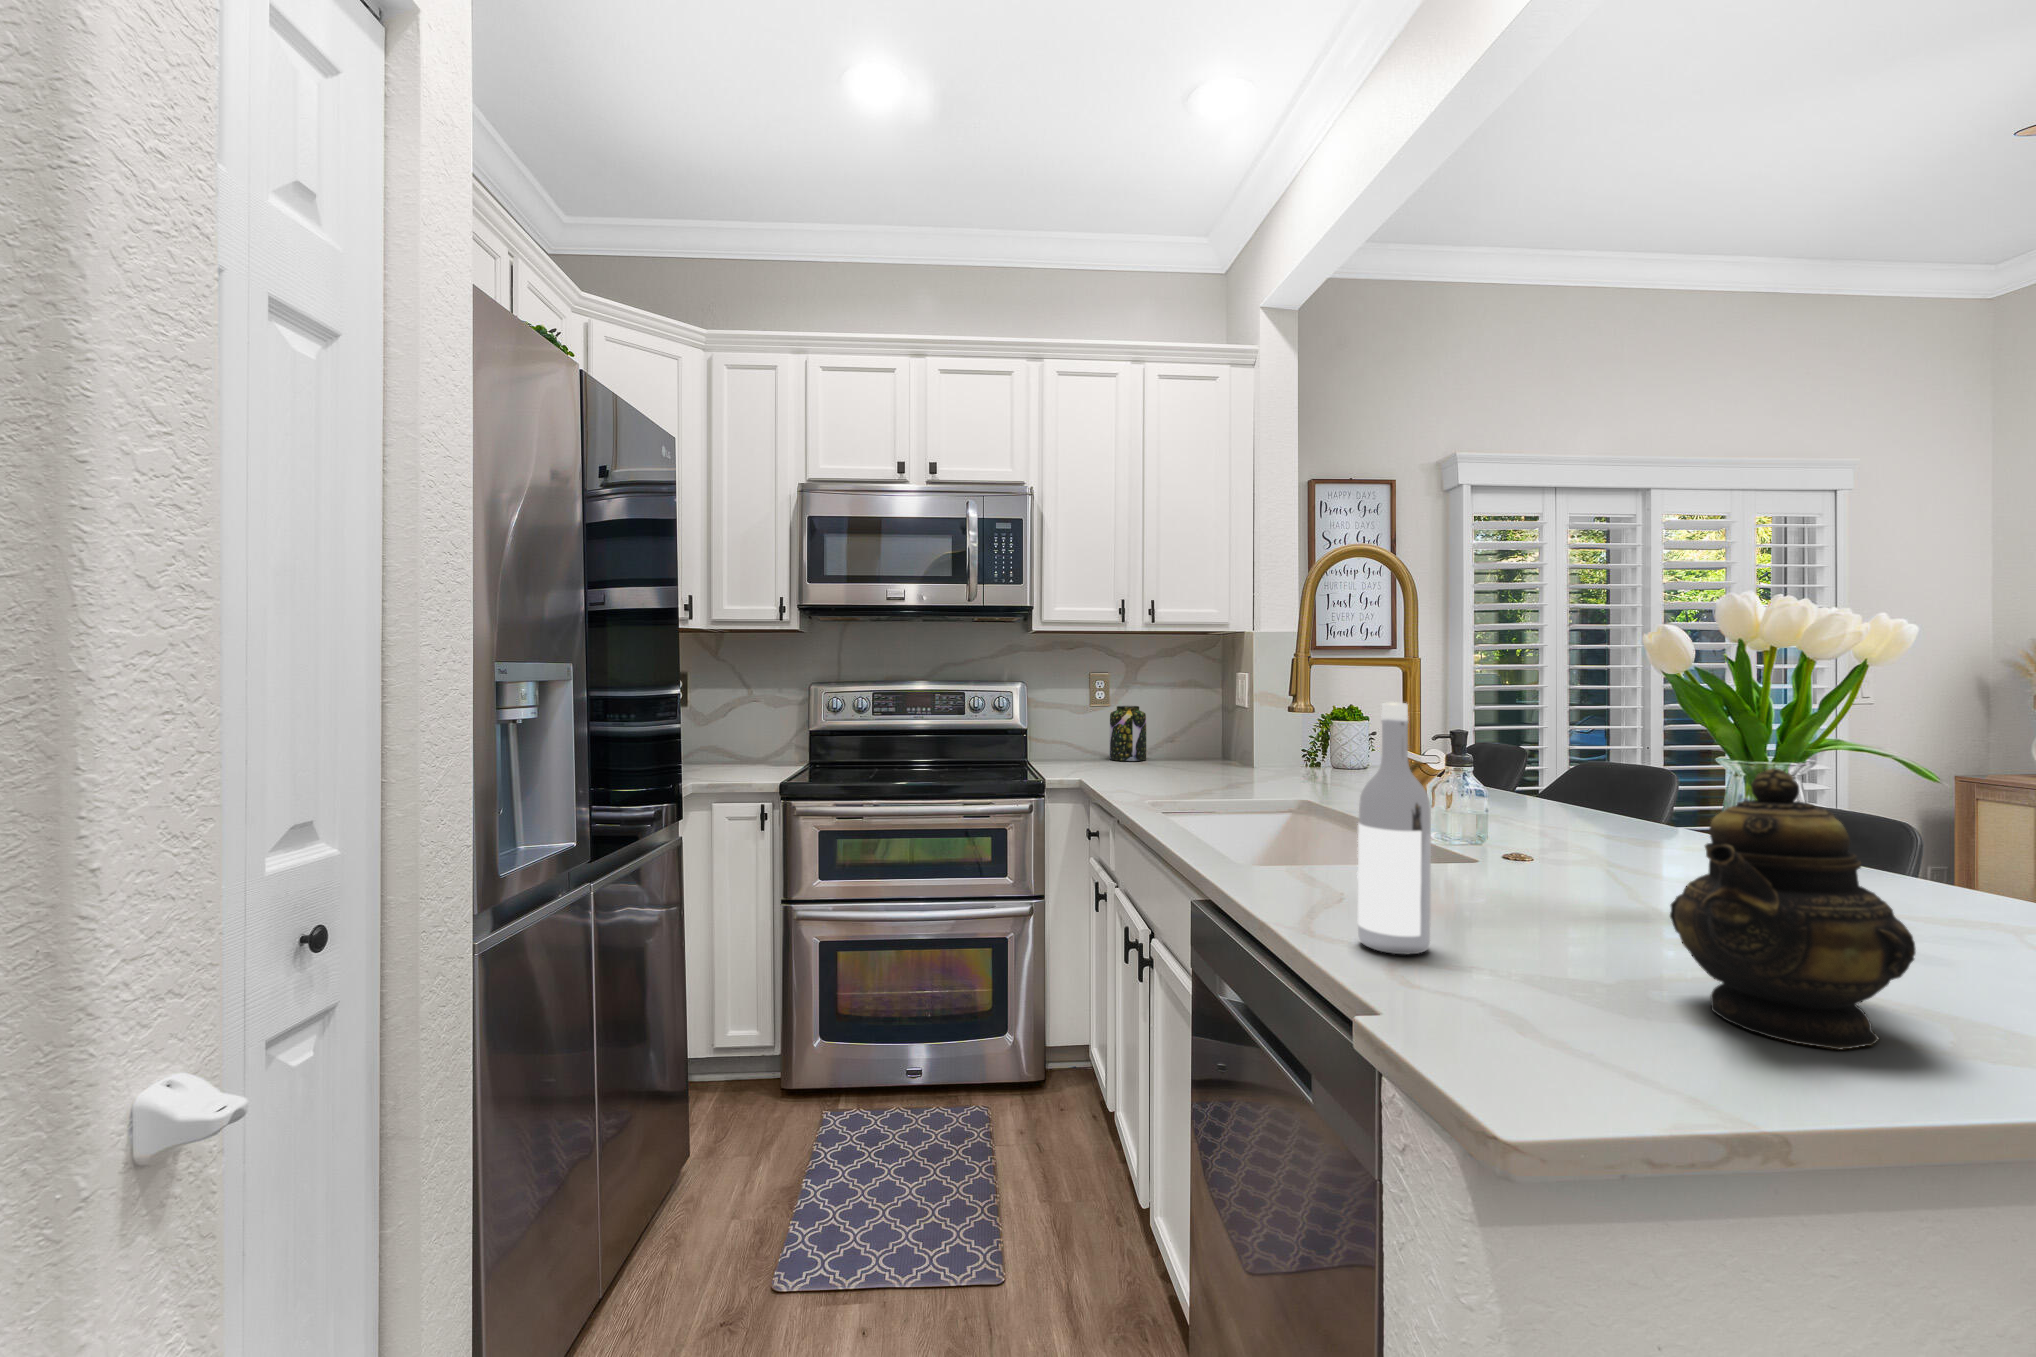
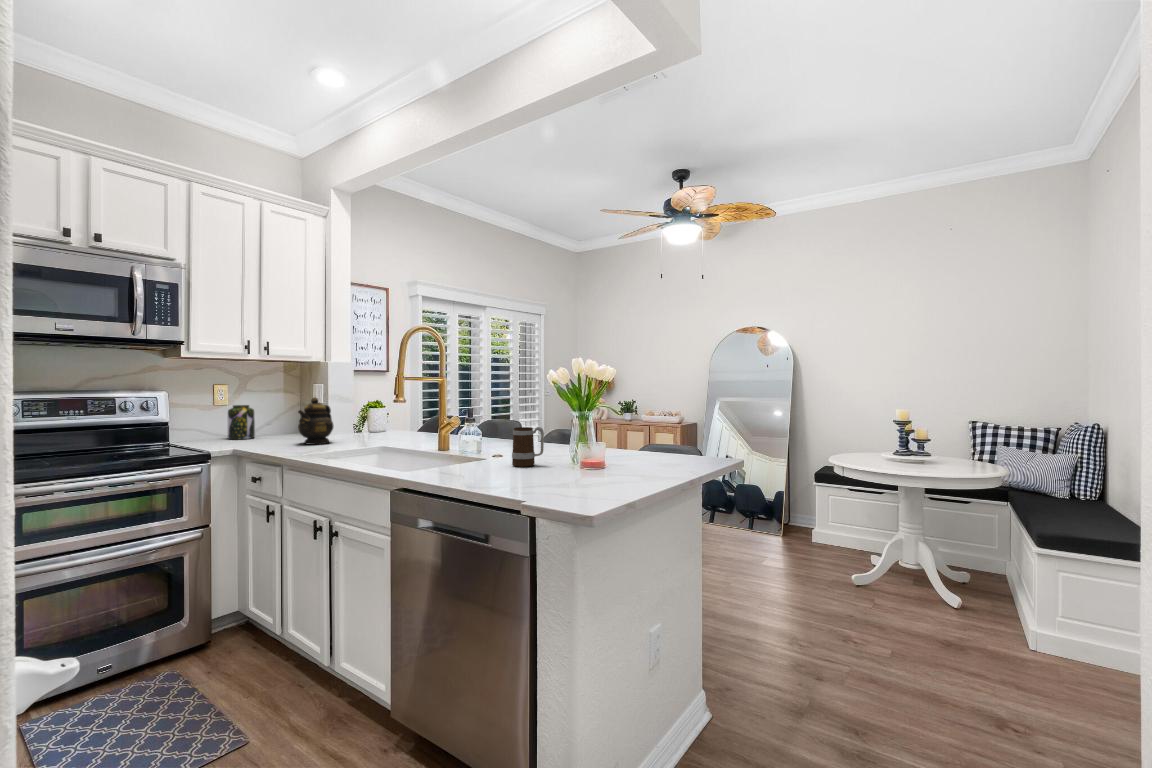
wine bottle: present [1357,702,1431,954] -> none [485,389,510,482]
teapot: present [1670,768,1915,1050] -> present [298,397,334,445]
mug: none [1507,803,1607,916] -> present [512,427,544,467]

